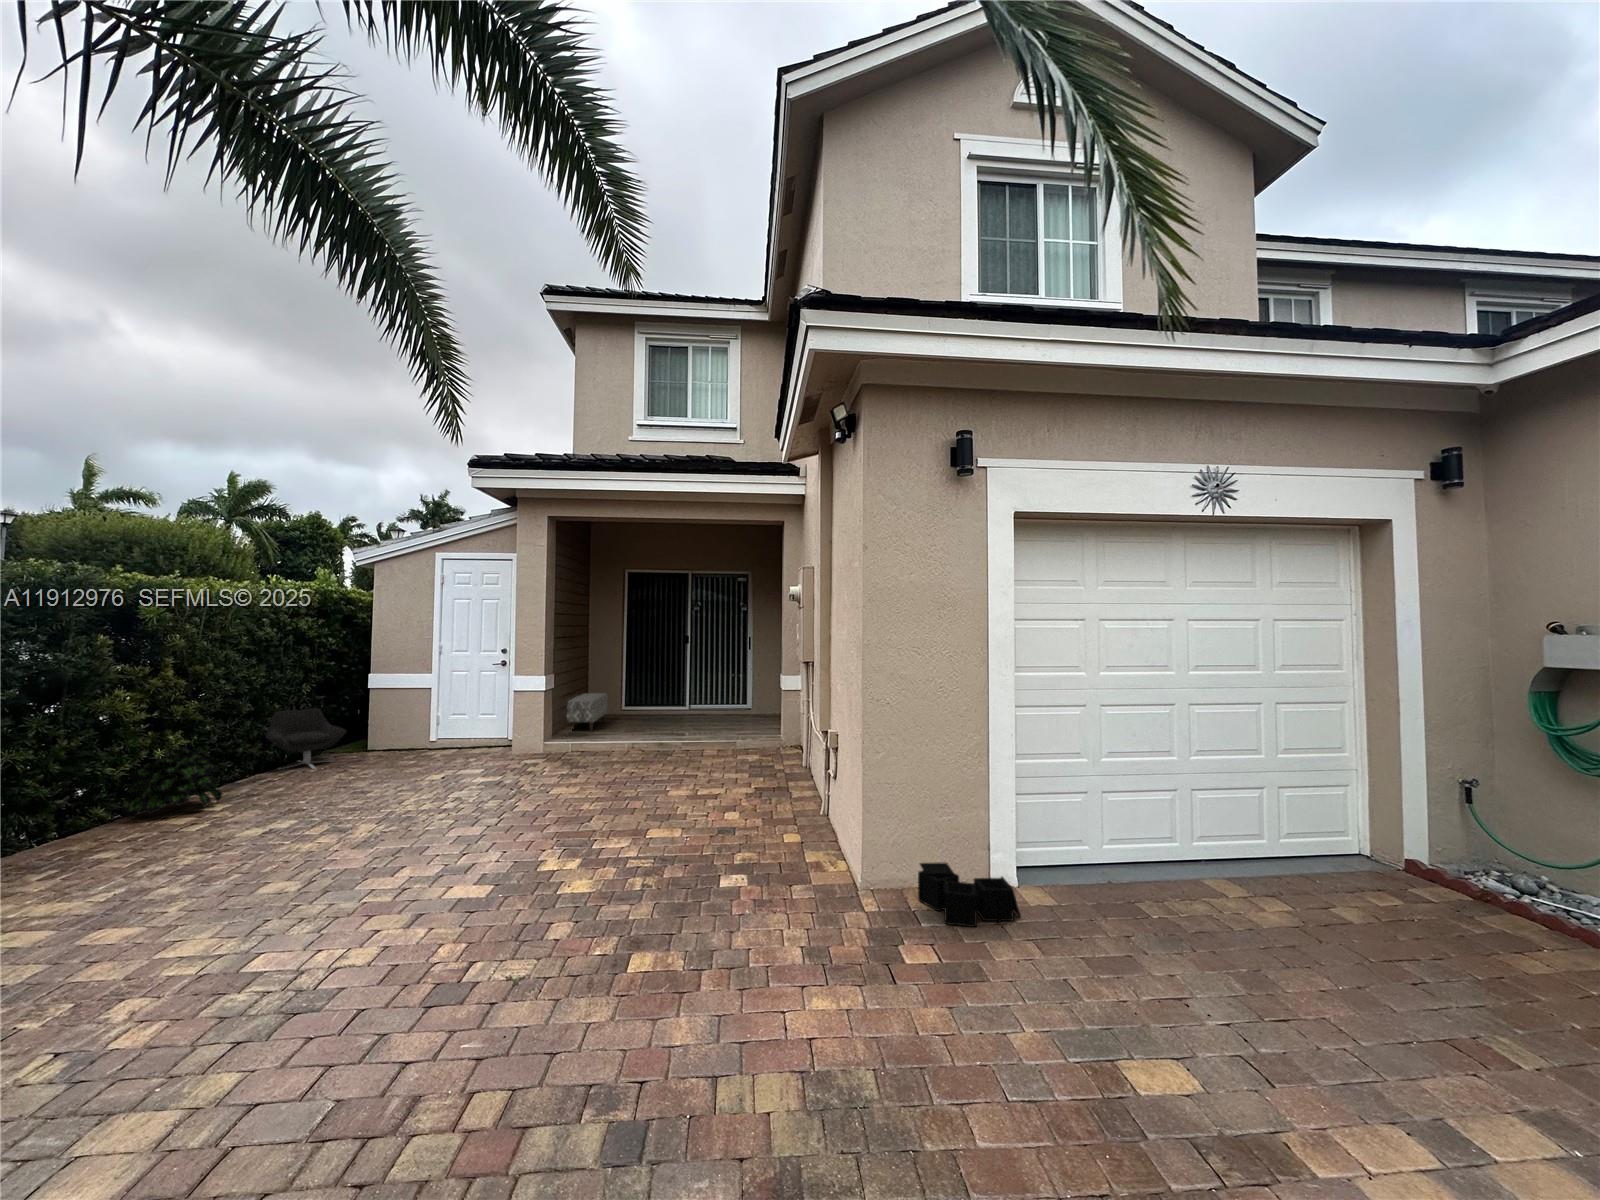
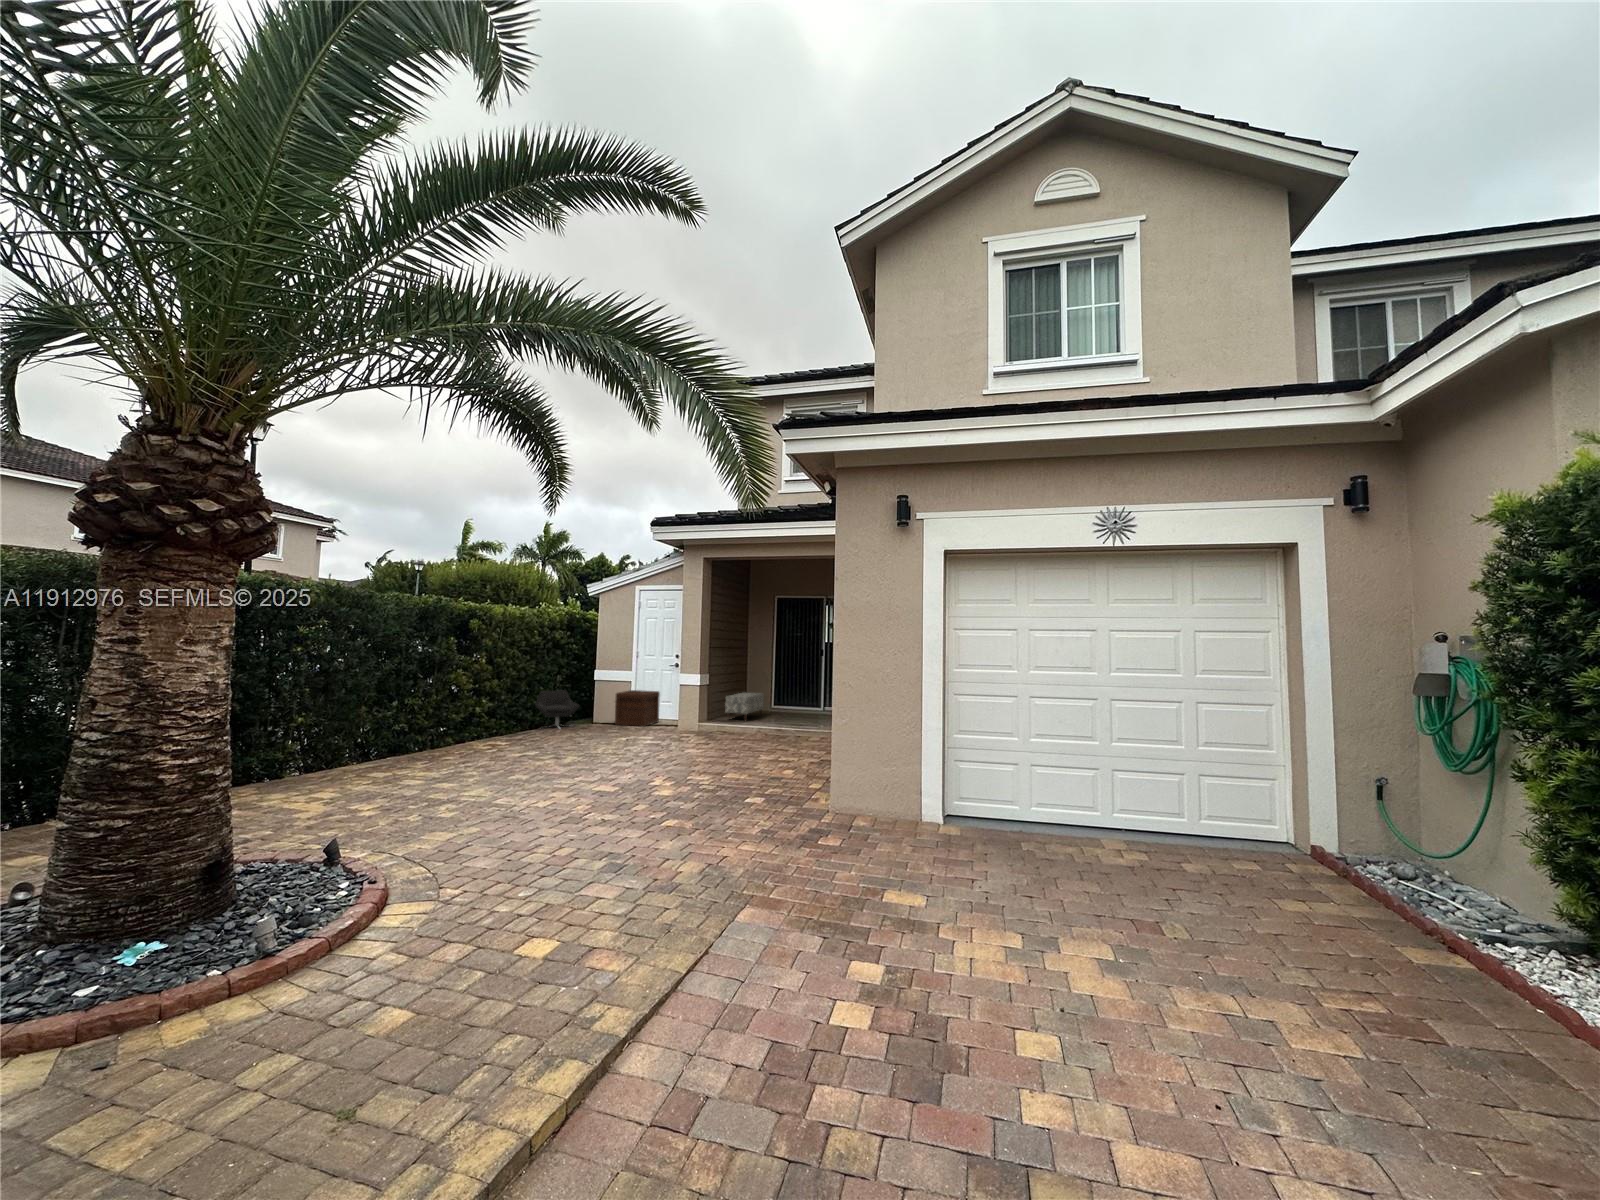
wooden crate: none [404,701,471,754] -> present [615,690,660,726]
potted plant: present [122,747,222,819] -> none [458,705,505,744]
storage bin: present [918,863,1020,927] -> none [860,801,922,842]

